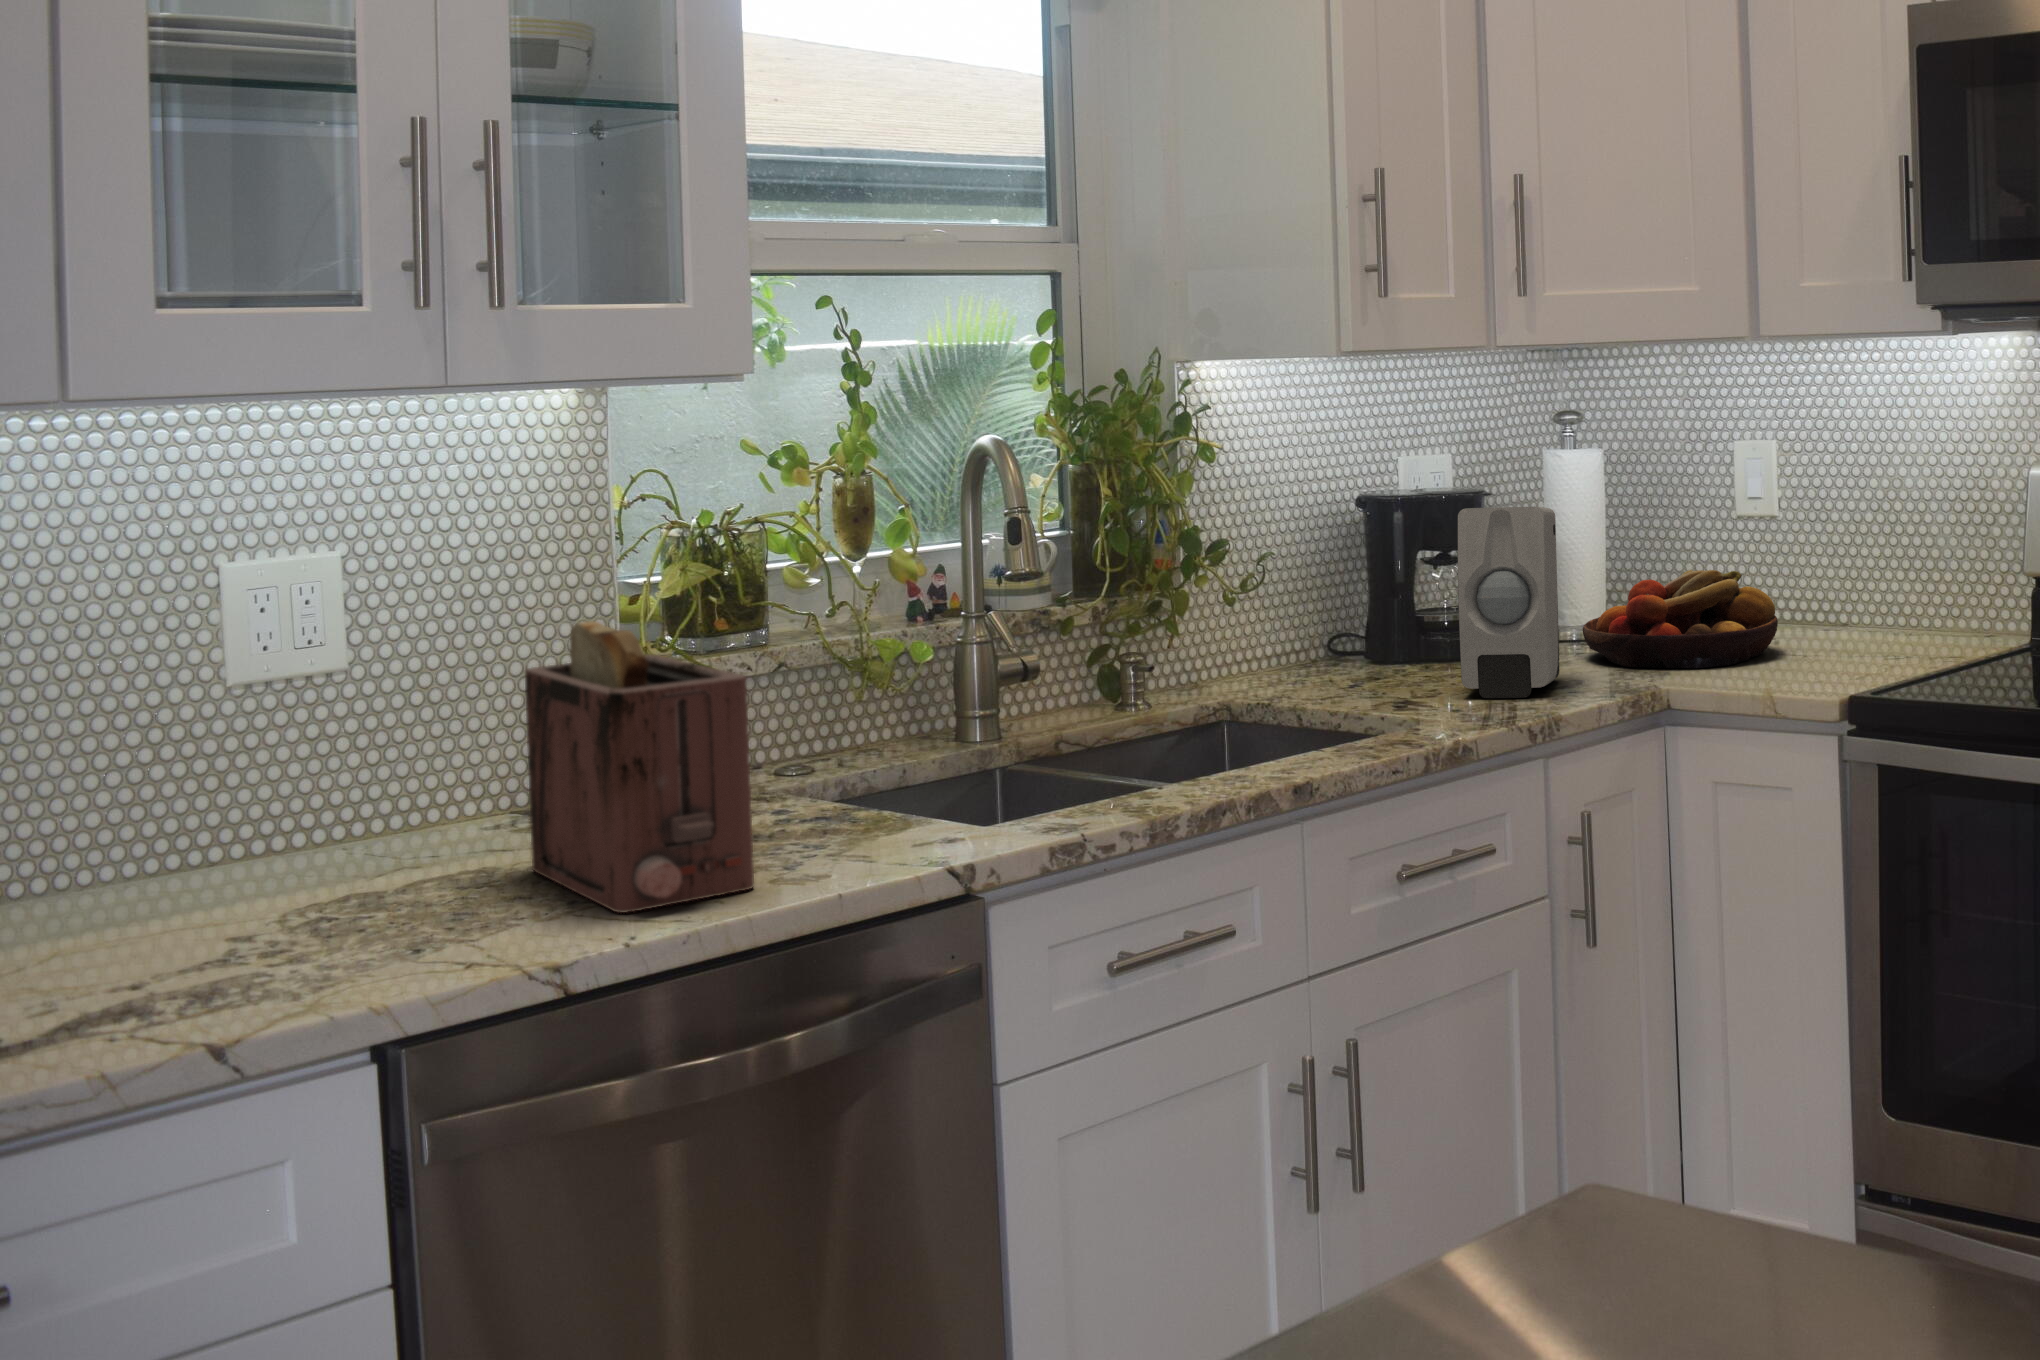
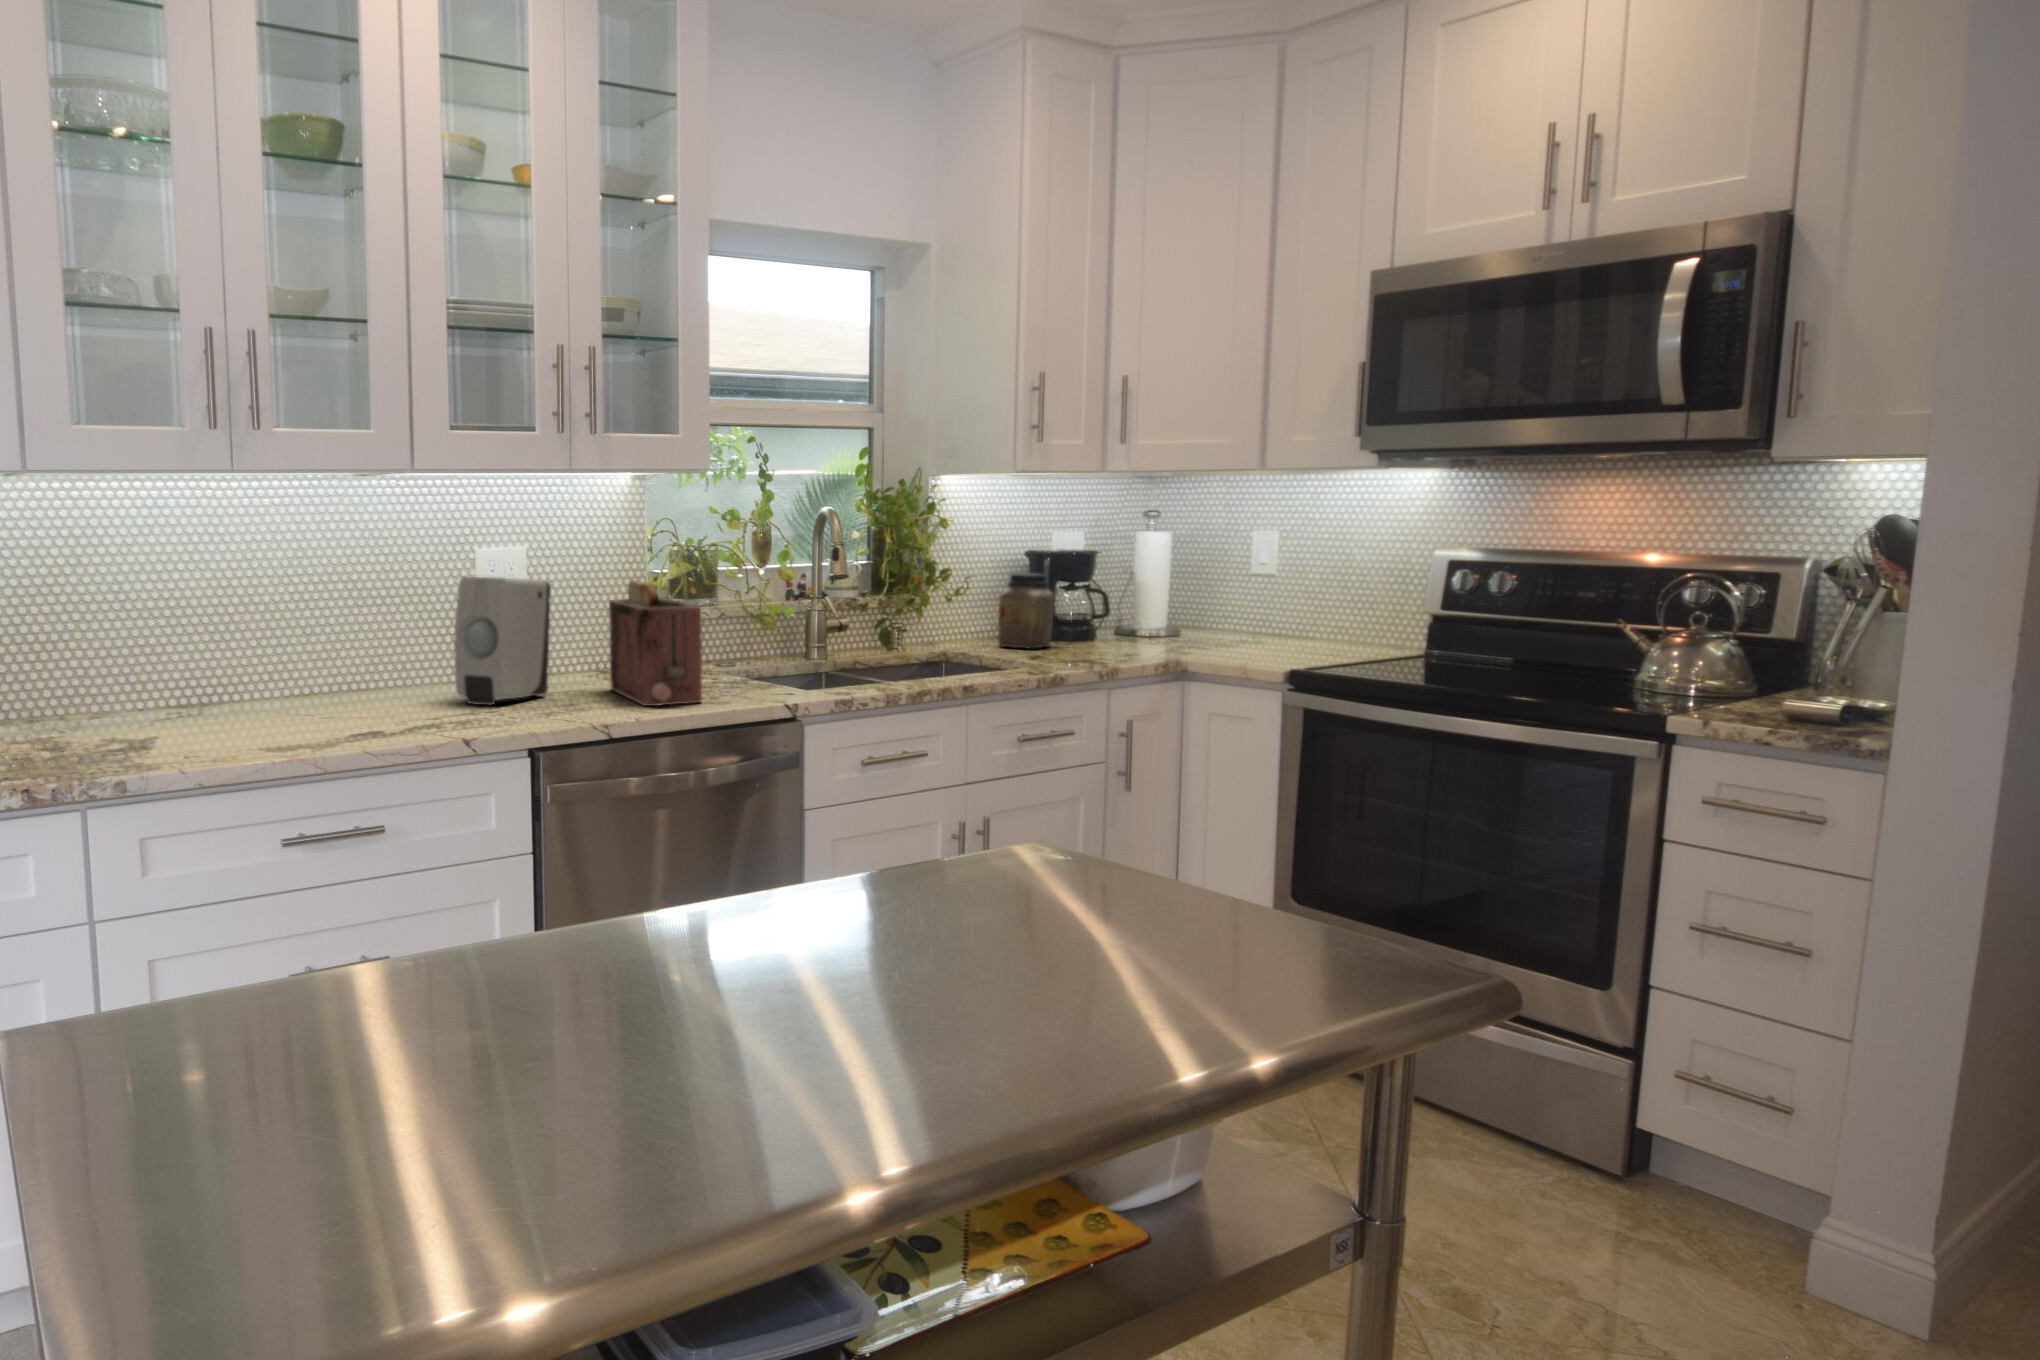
soap dispenser: present [1458,506,1560,698] -> present [454,577,551,705]
jar: none [1323,537,1421,679] -> present [998,573,1054,648]
fruit bowl: present [1583,570,1778,668] -> none [1147,602,1265,655]

